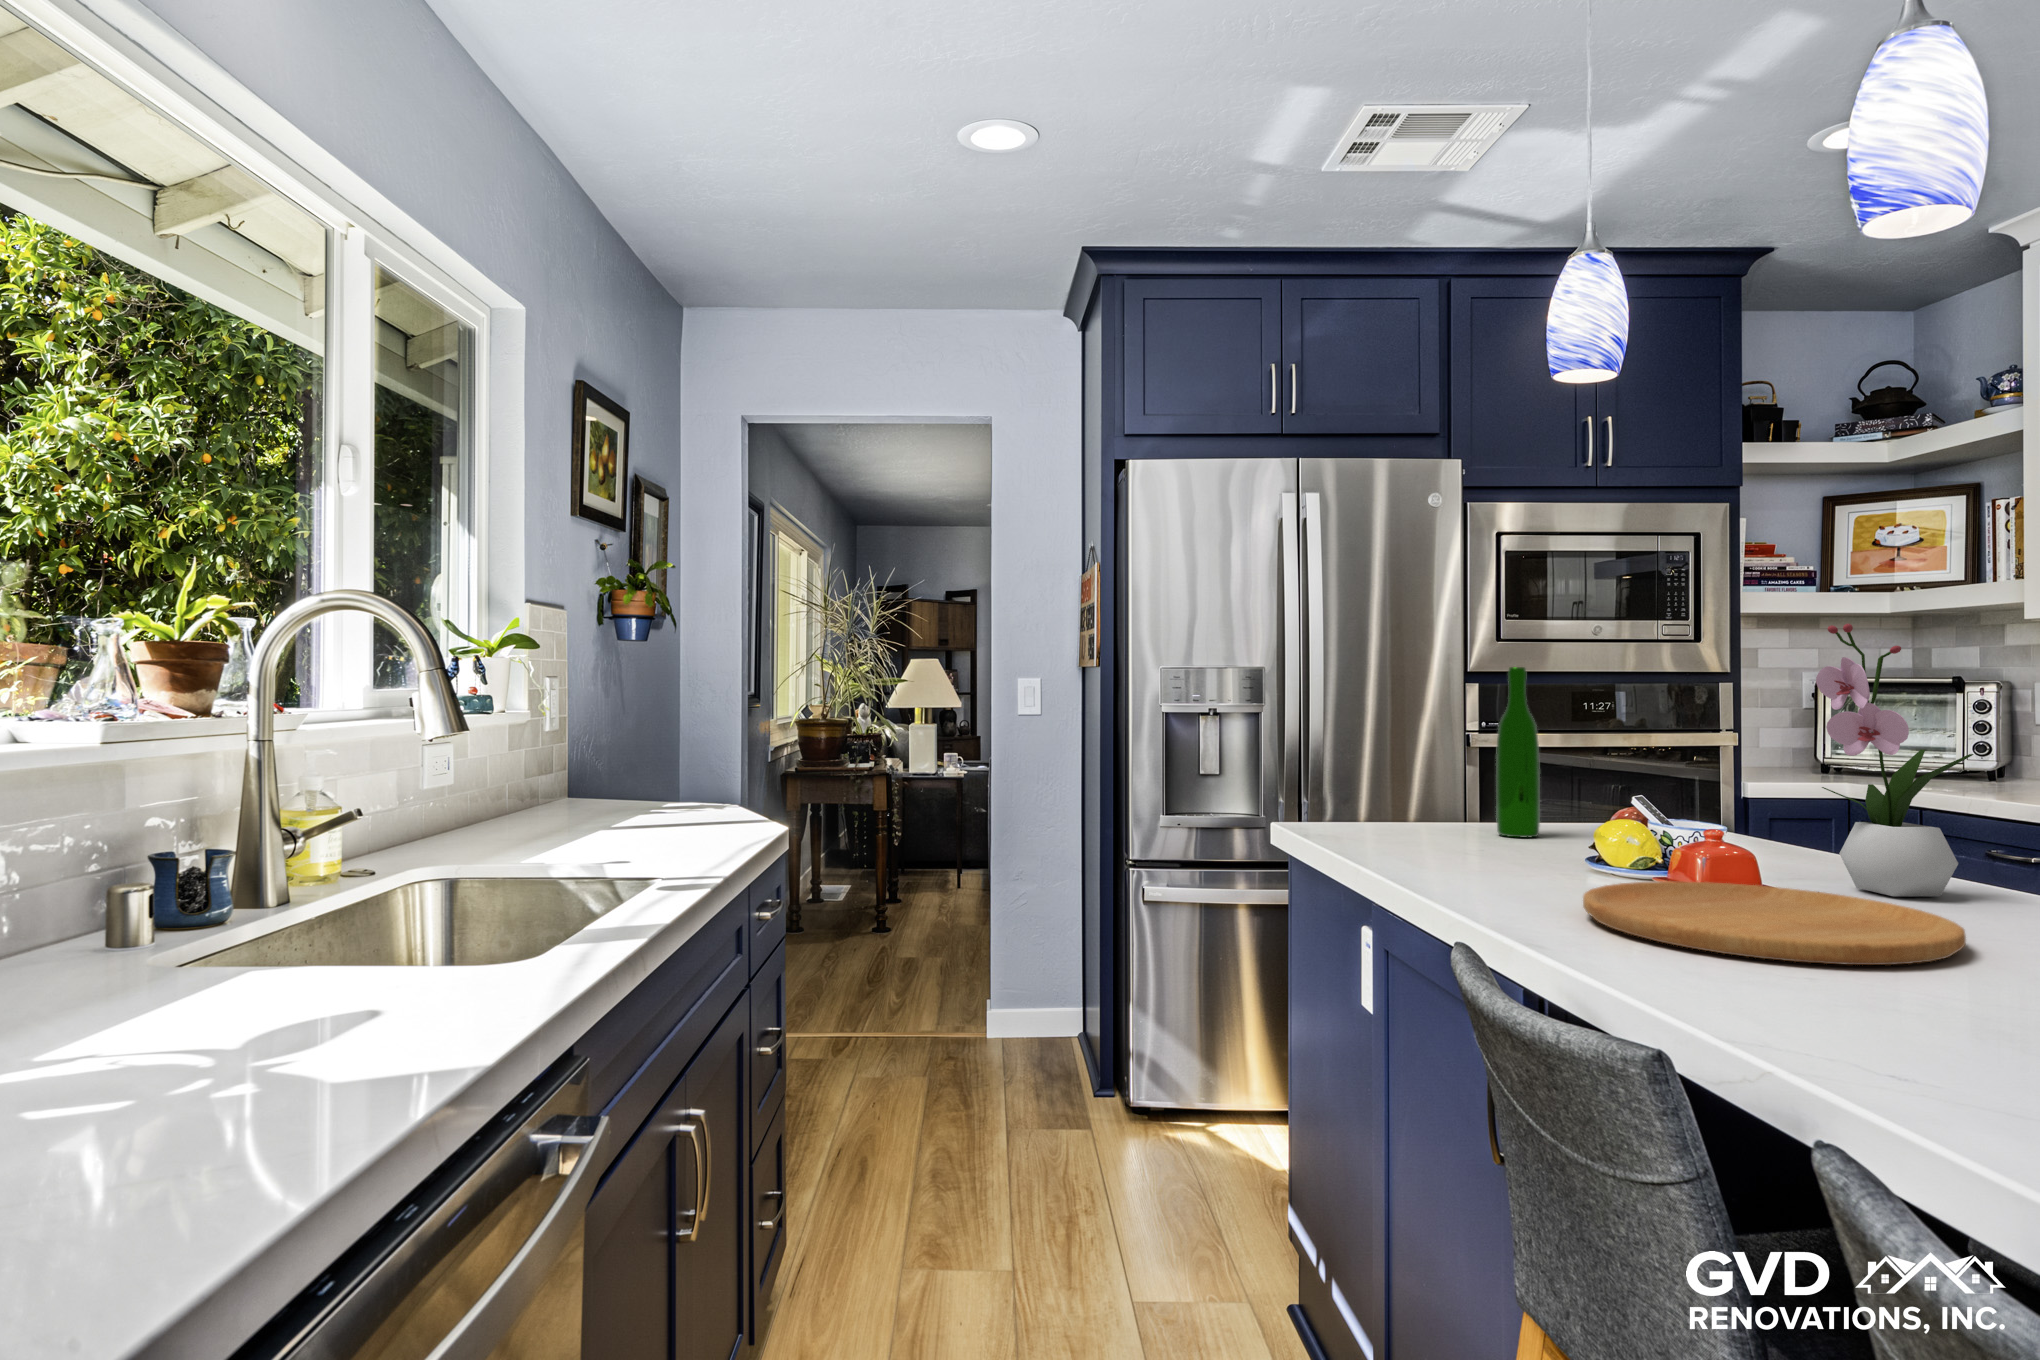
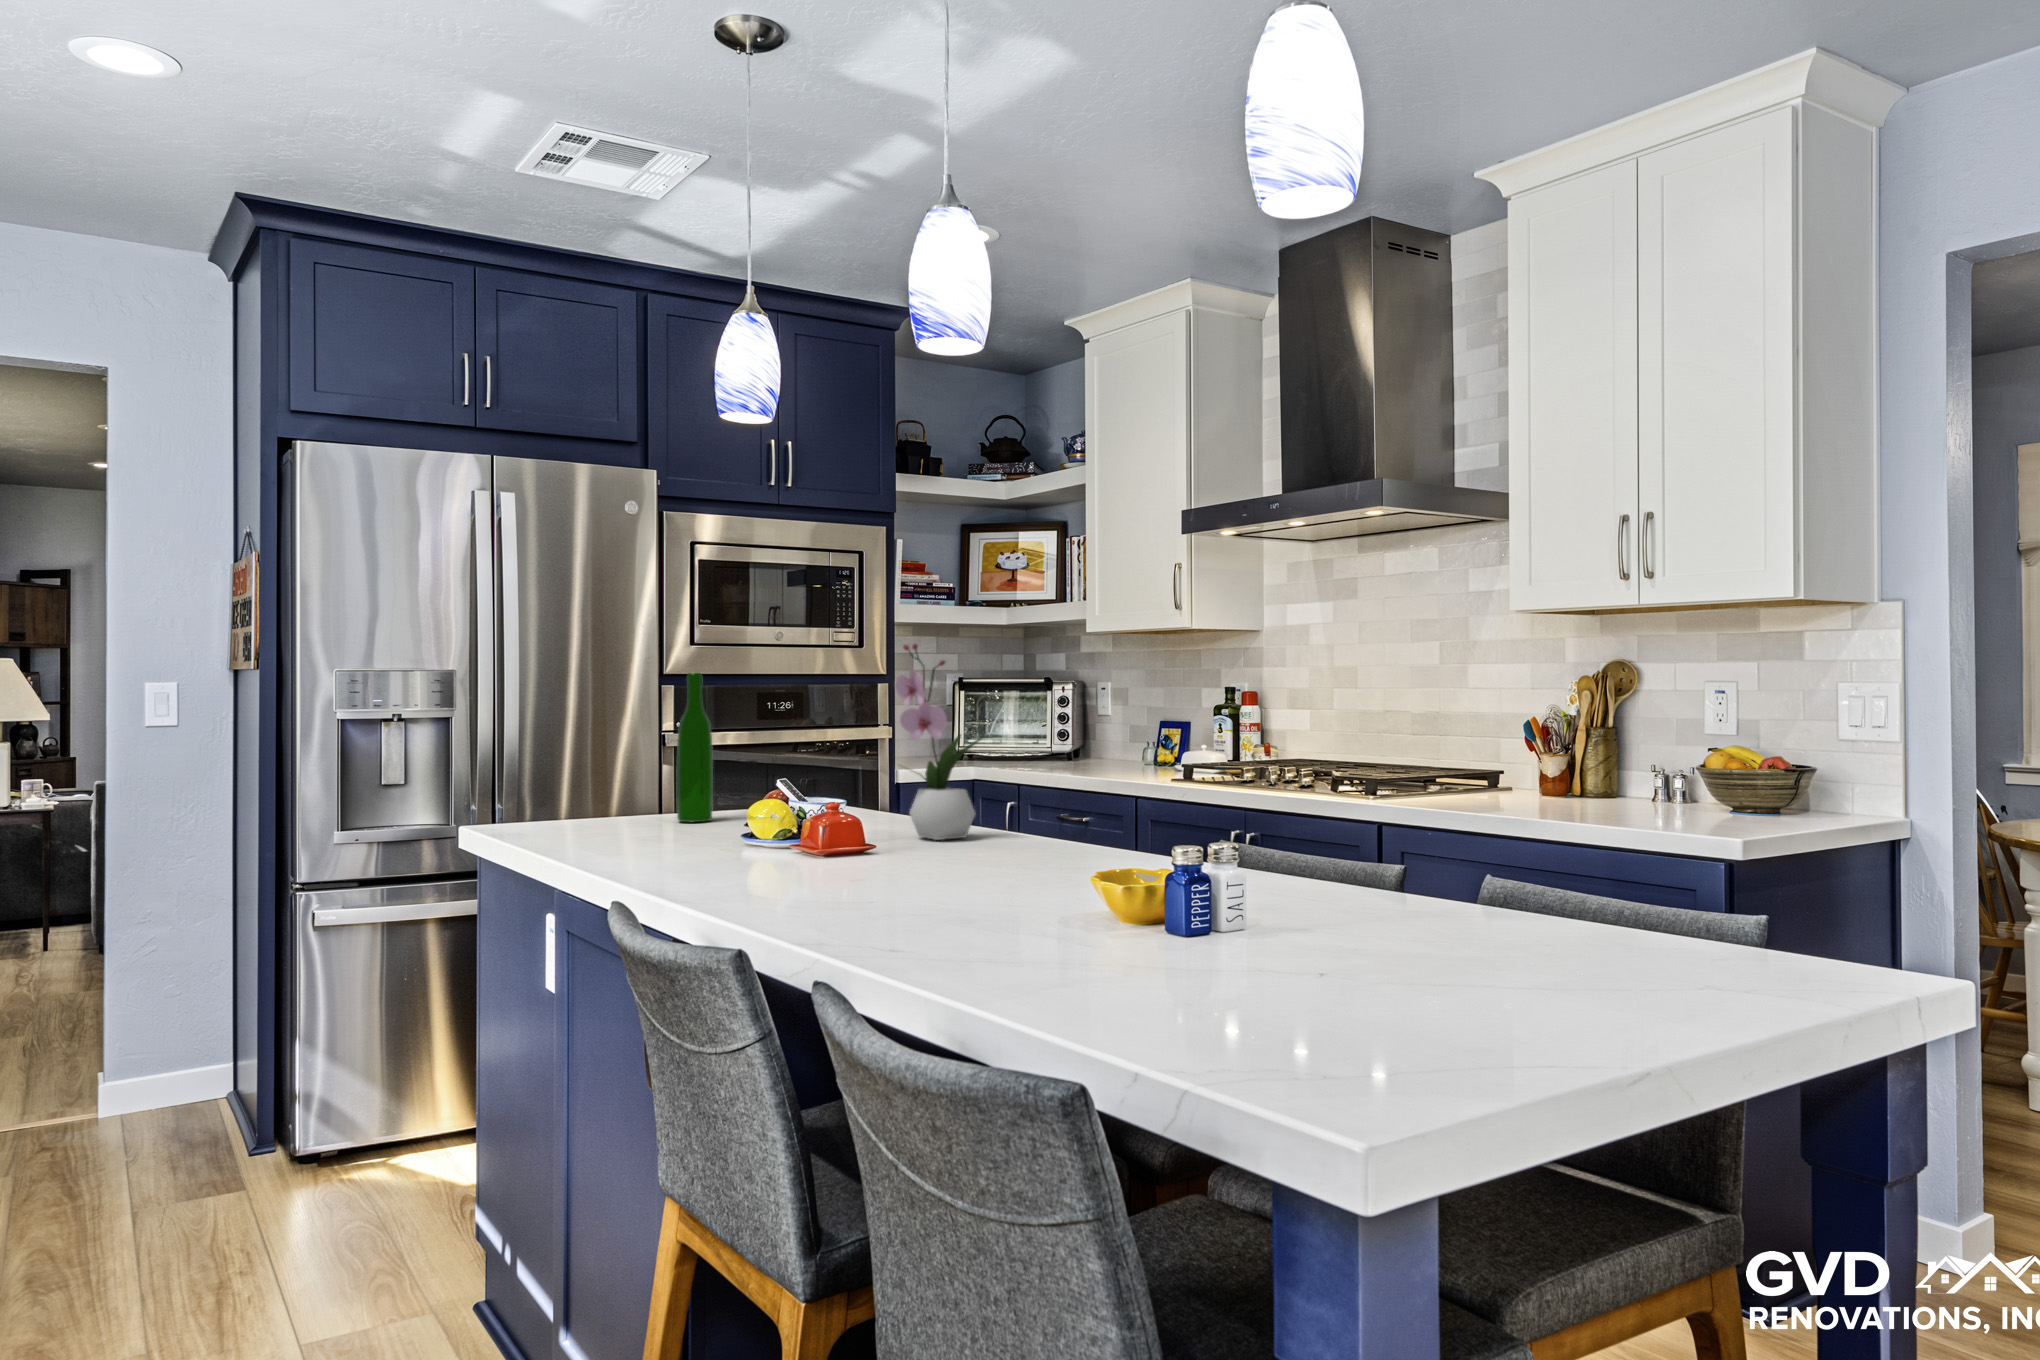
cutting board: present [1583,881,1966,965] -> none [722,839,955,883]

